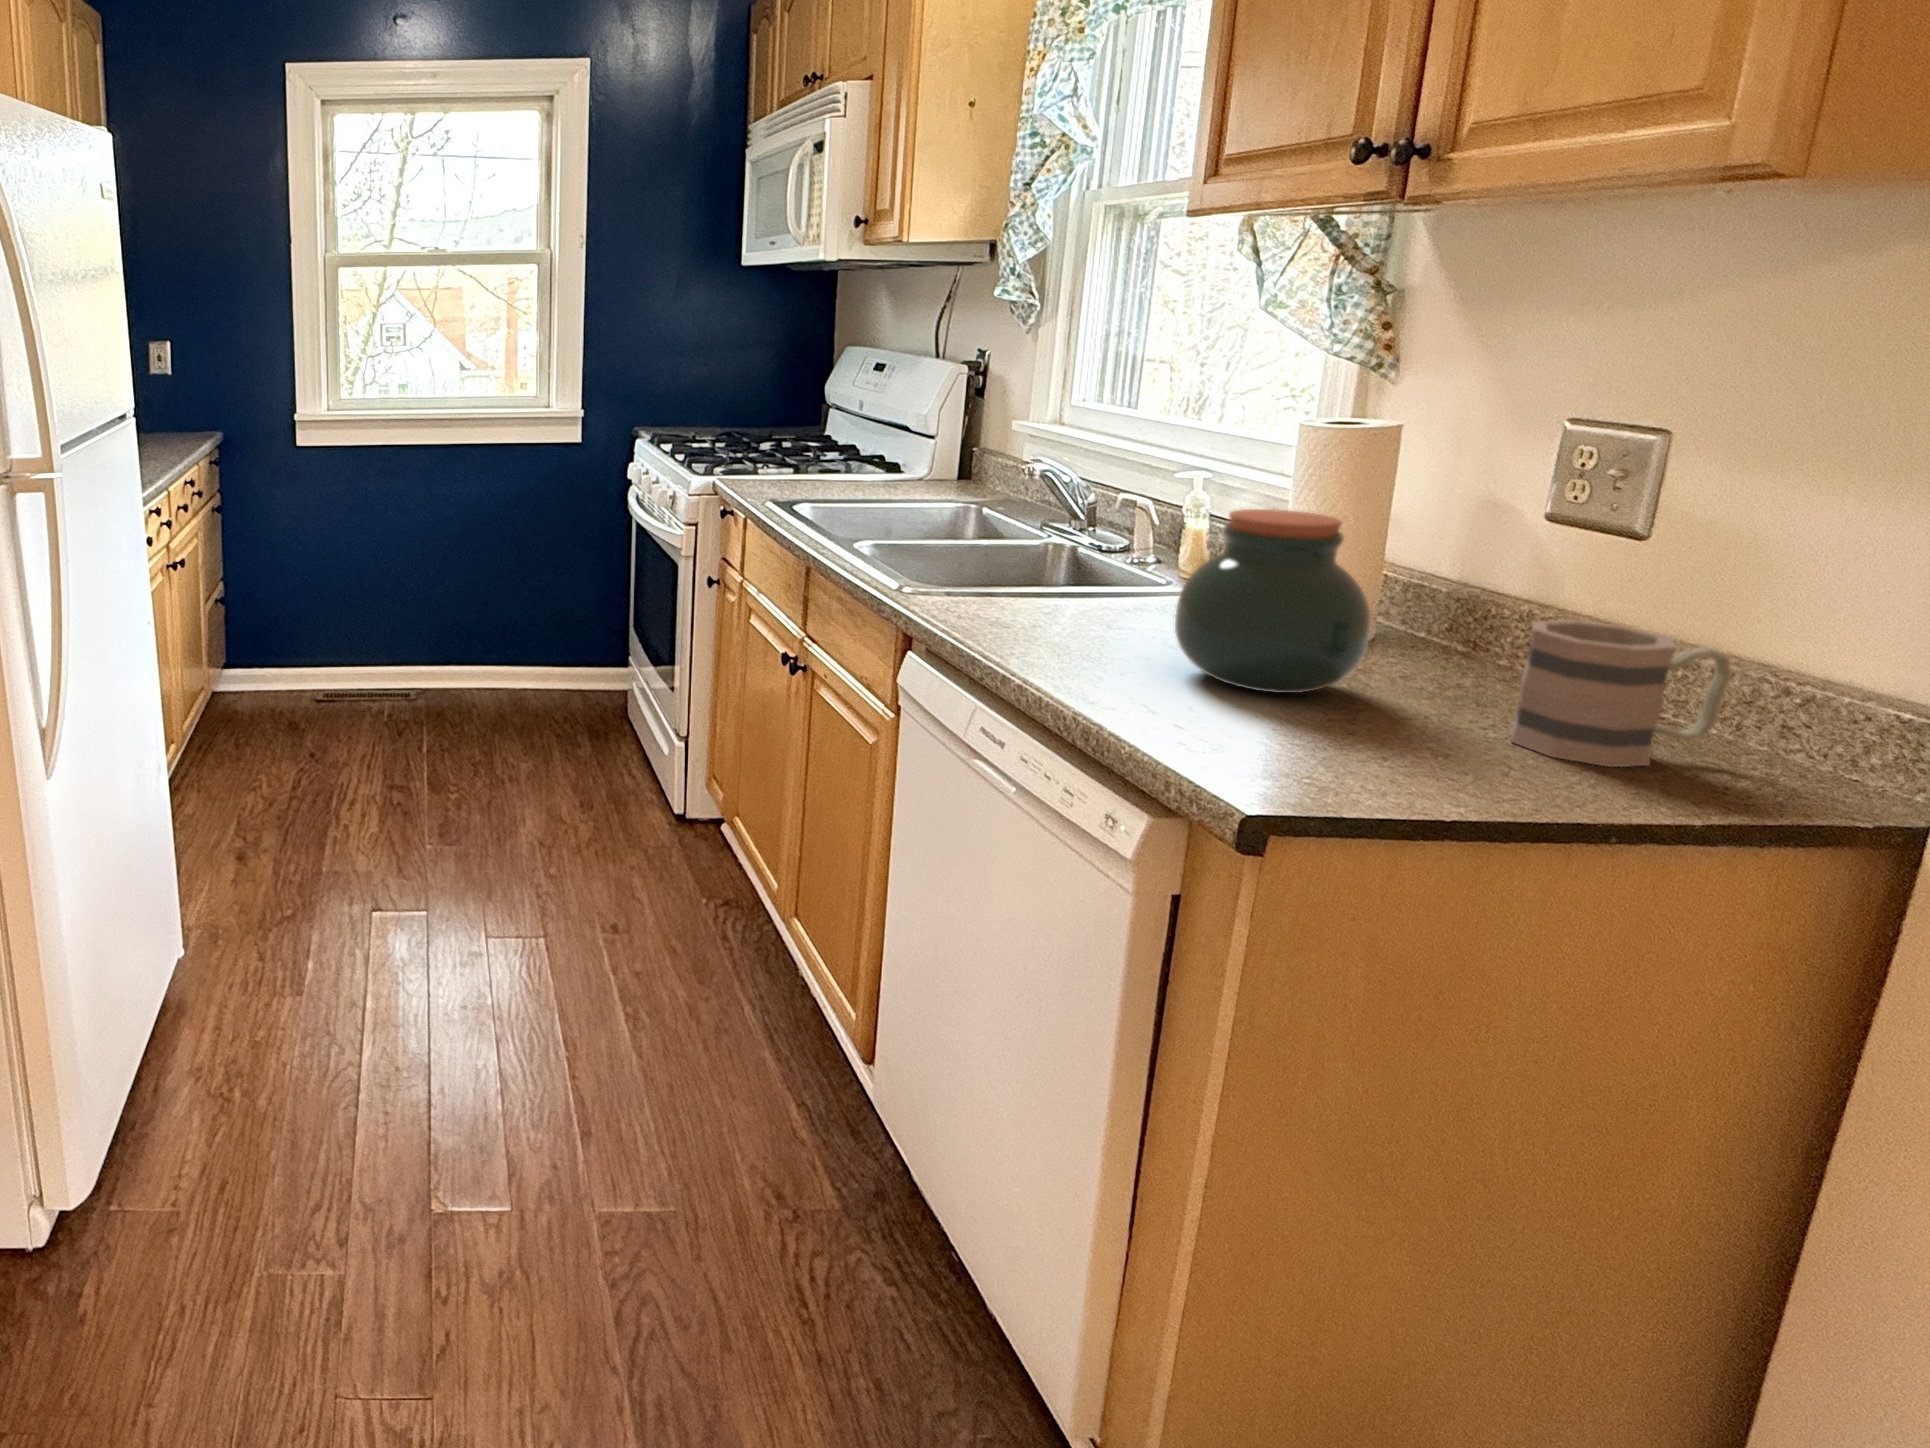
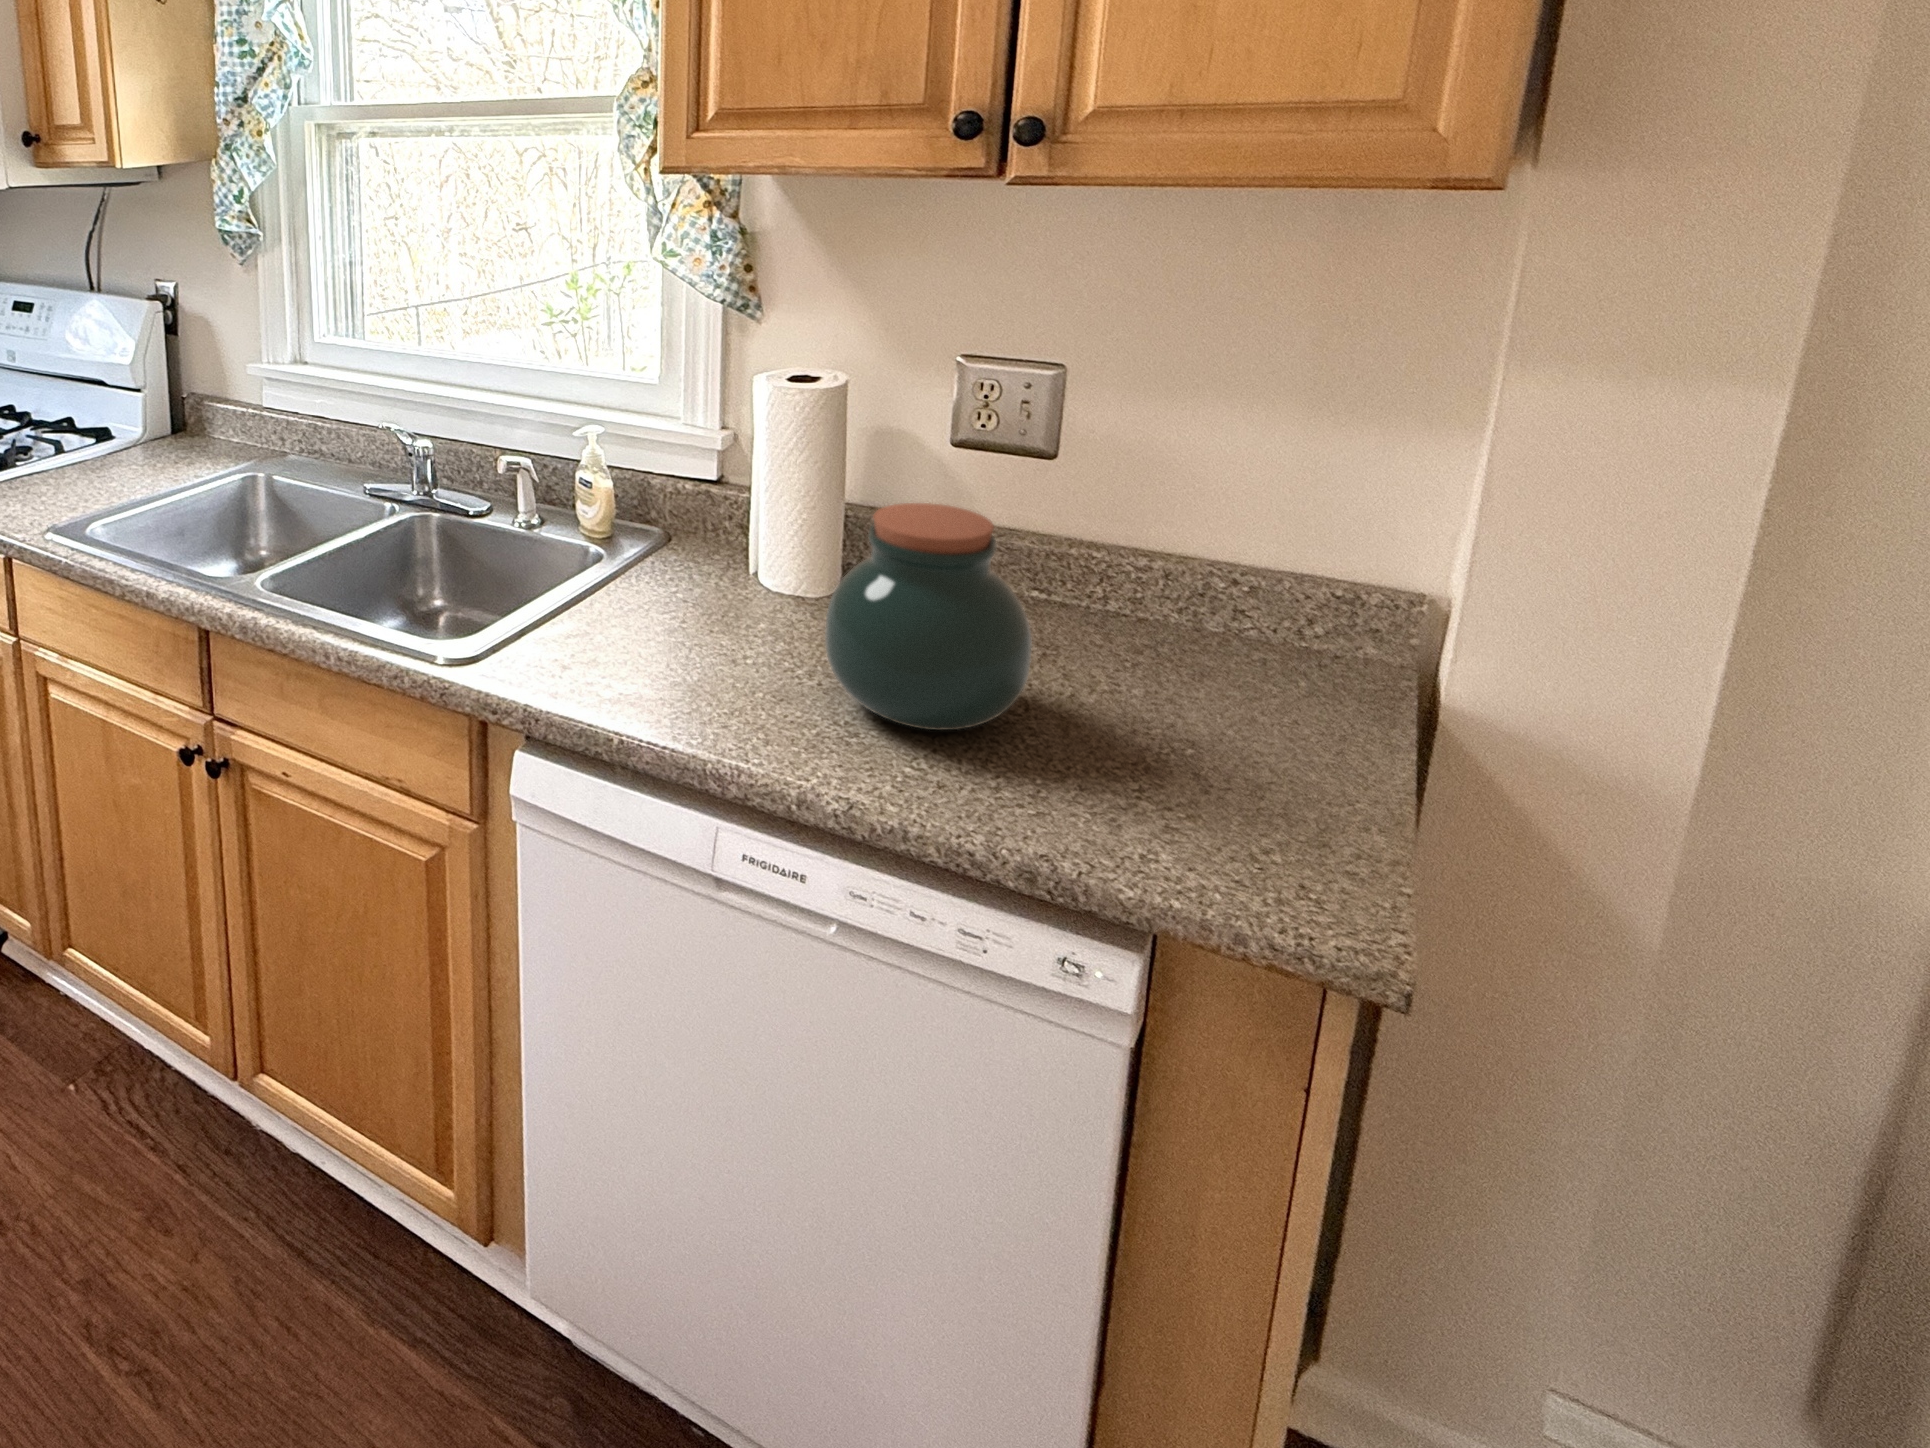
mug: present [1511,620,1732,767] -> none [1126,563,1265,721]

